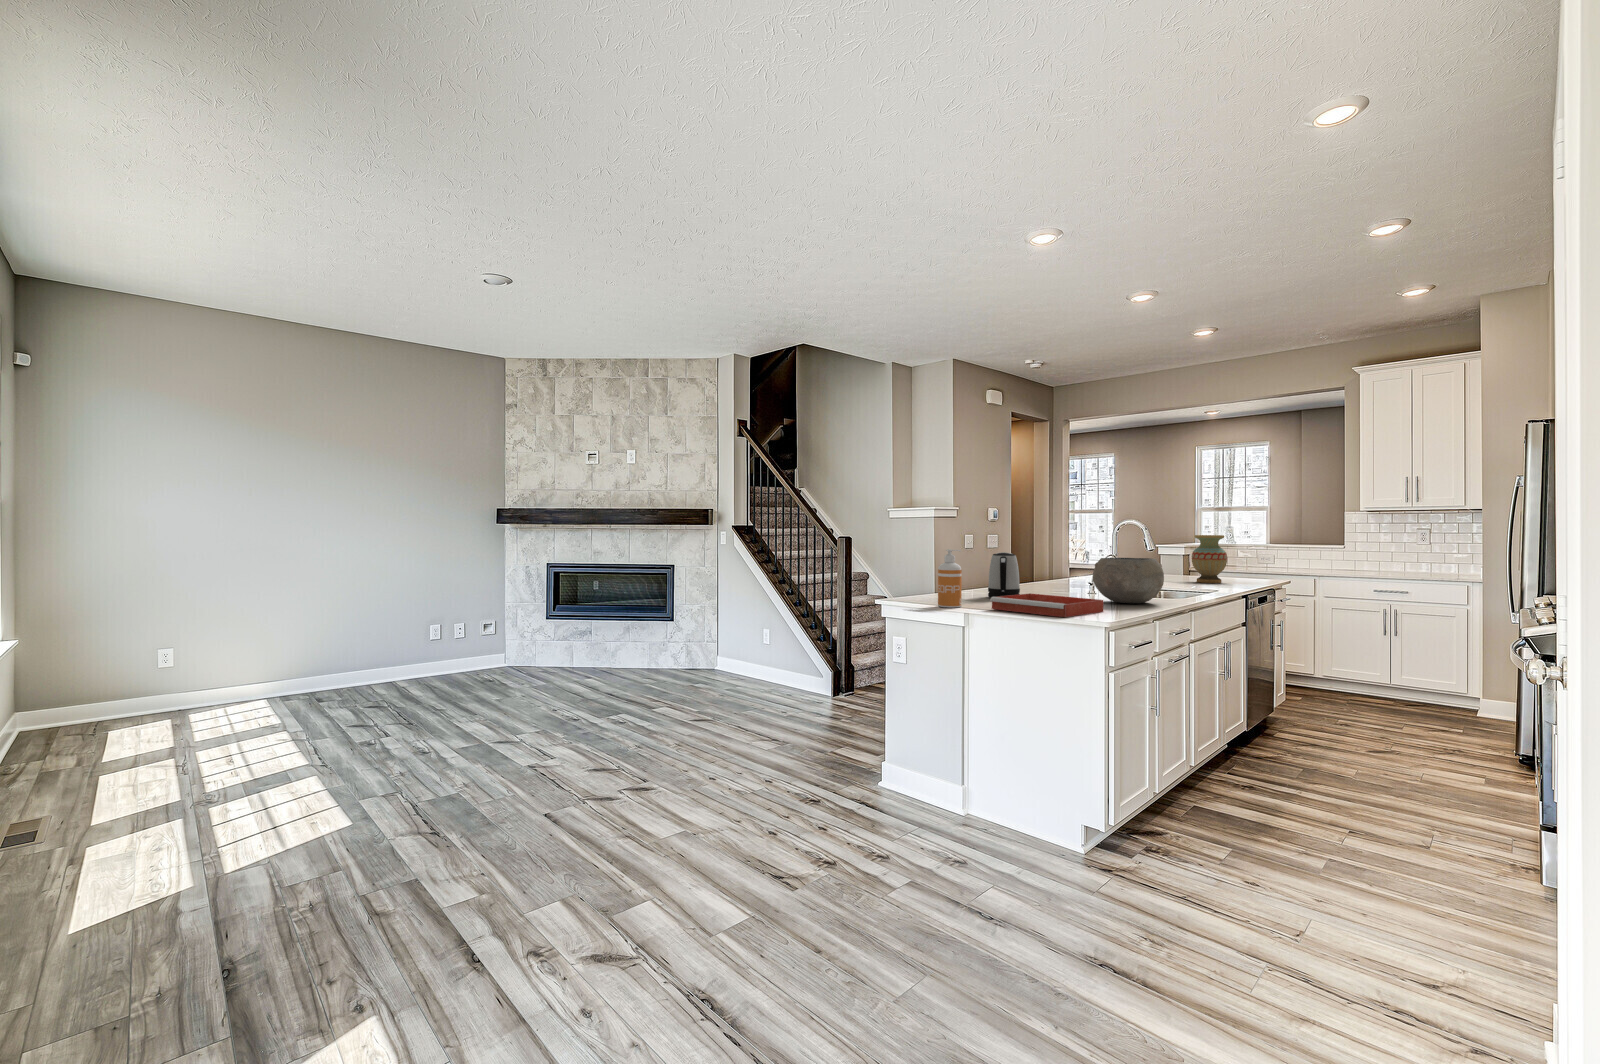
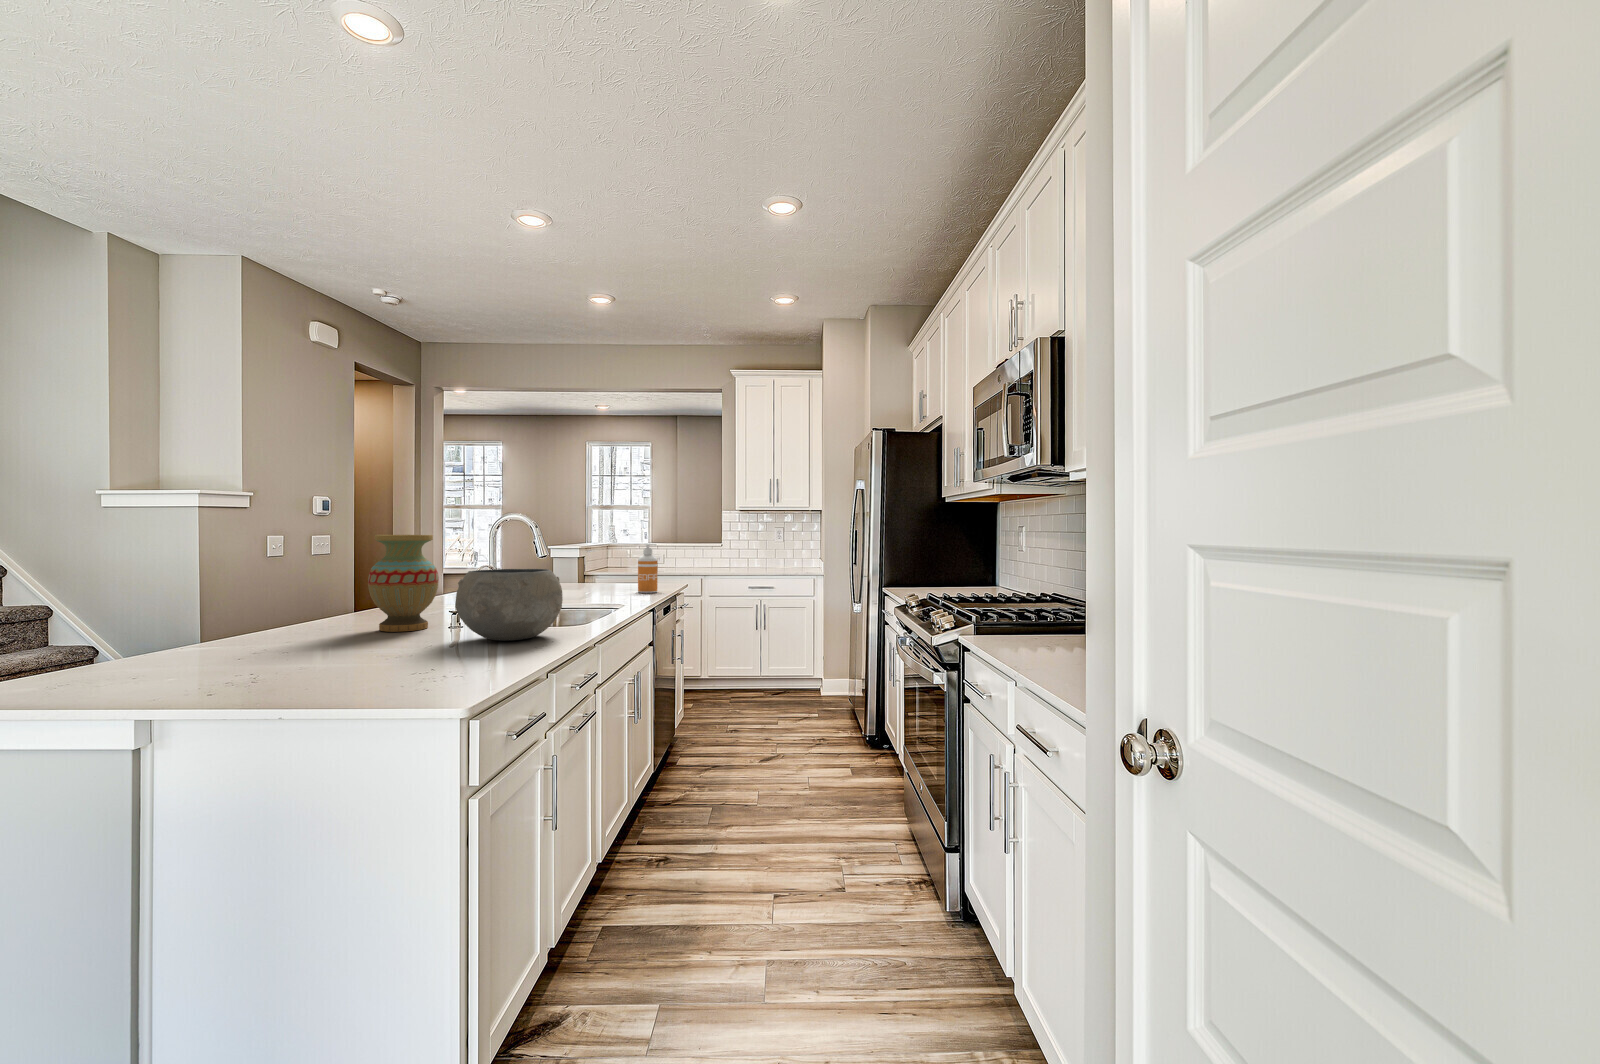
vase: present [1192,535,1227,583] -> present [368,535,439,632]
soap dispenser: present [938,549,962,608] -> present [638,544,658,593]
kettle: present [988,552,1020,597] -> none [258,567,325,651]
tray: present [990,593,1103,617] -> none [234,642,469,691]

